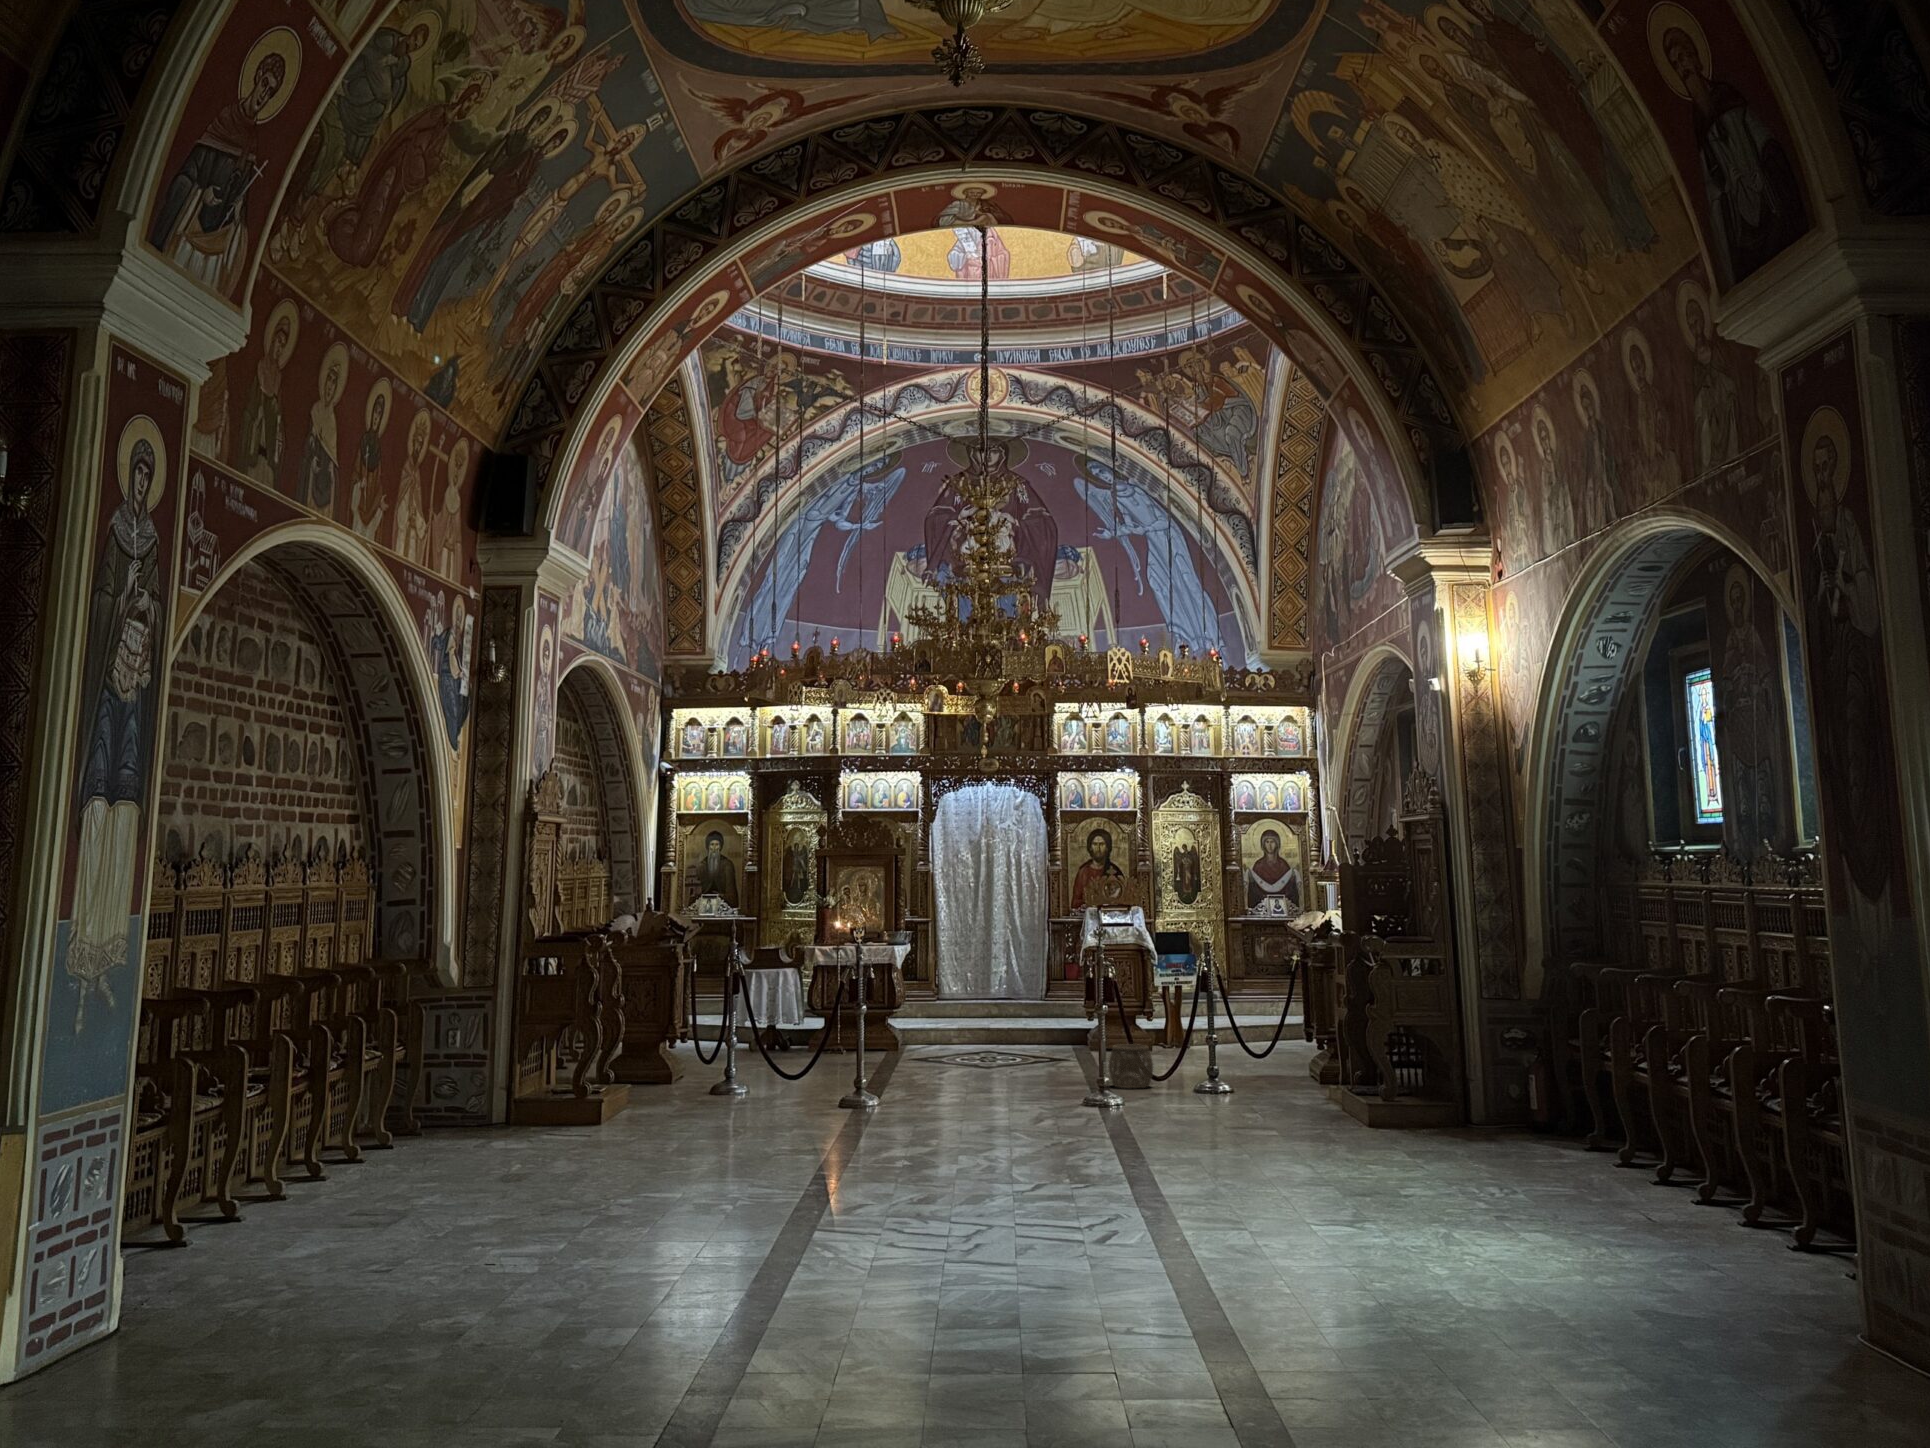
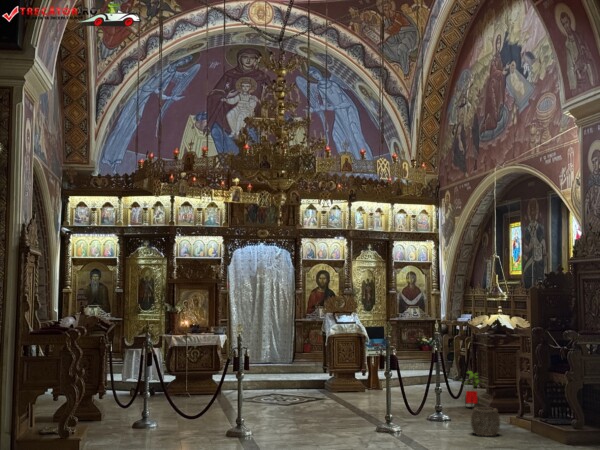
house plant: none [1186,998,1230,1064] -> present [464,371,480,408]

